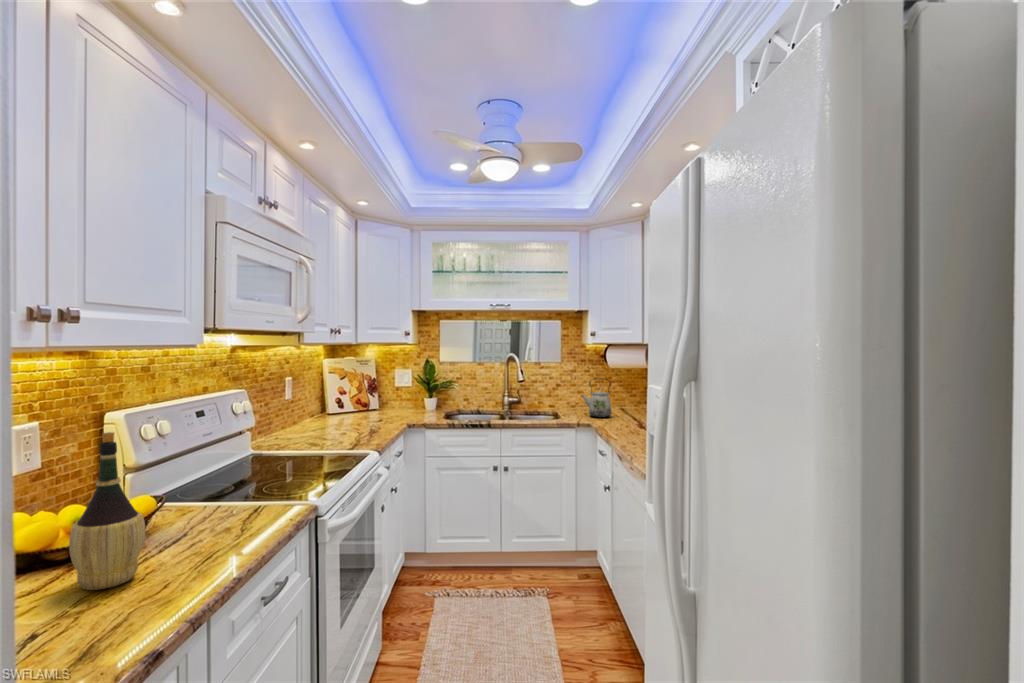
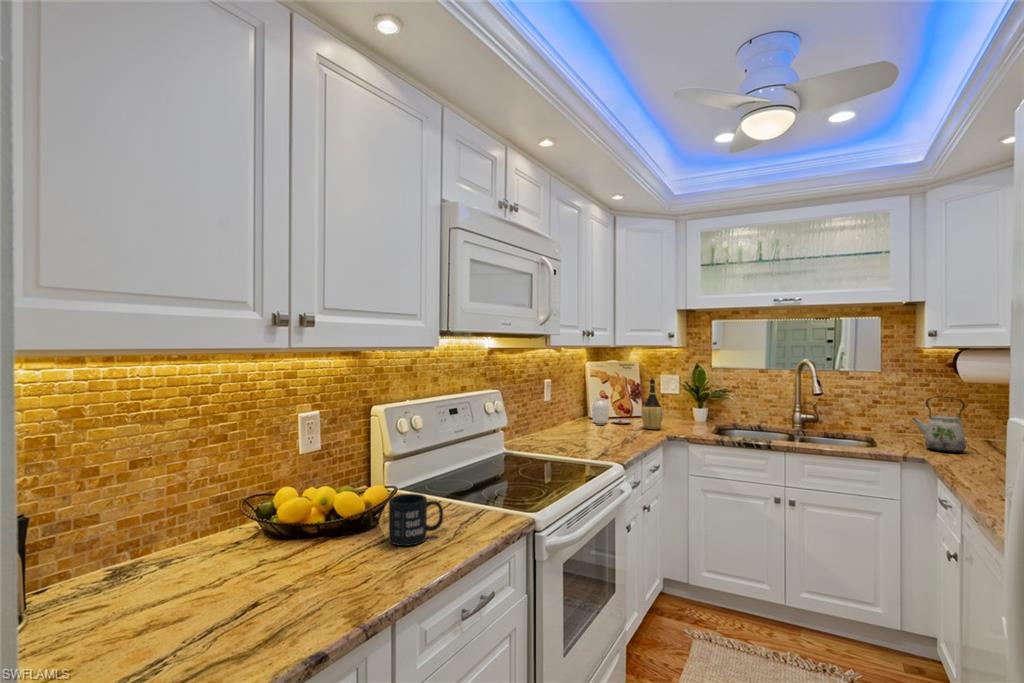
jar: none [333,394,373,421] -> present [592,398,631,425]
wine bottle: present [69,432,145,590] -> present [642,376,663,429]
mug: none [167,496,229,551] -> present [389,494,443,546]

